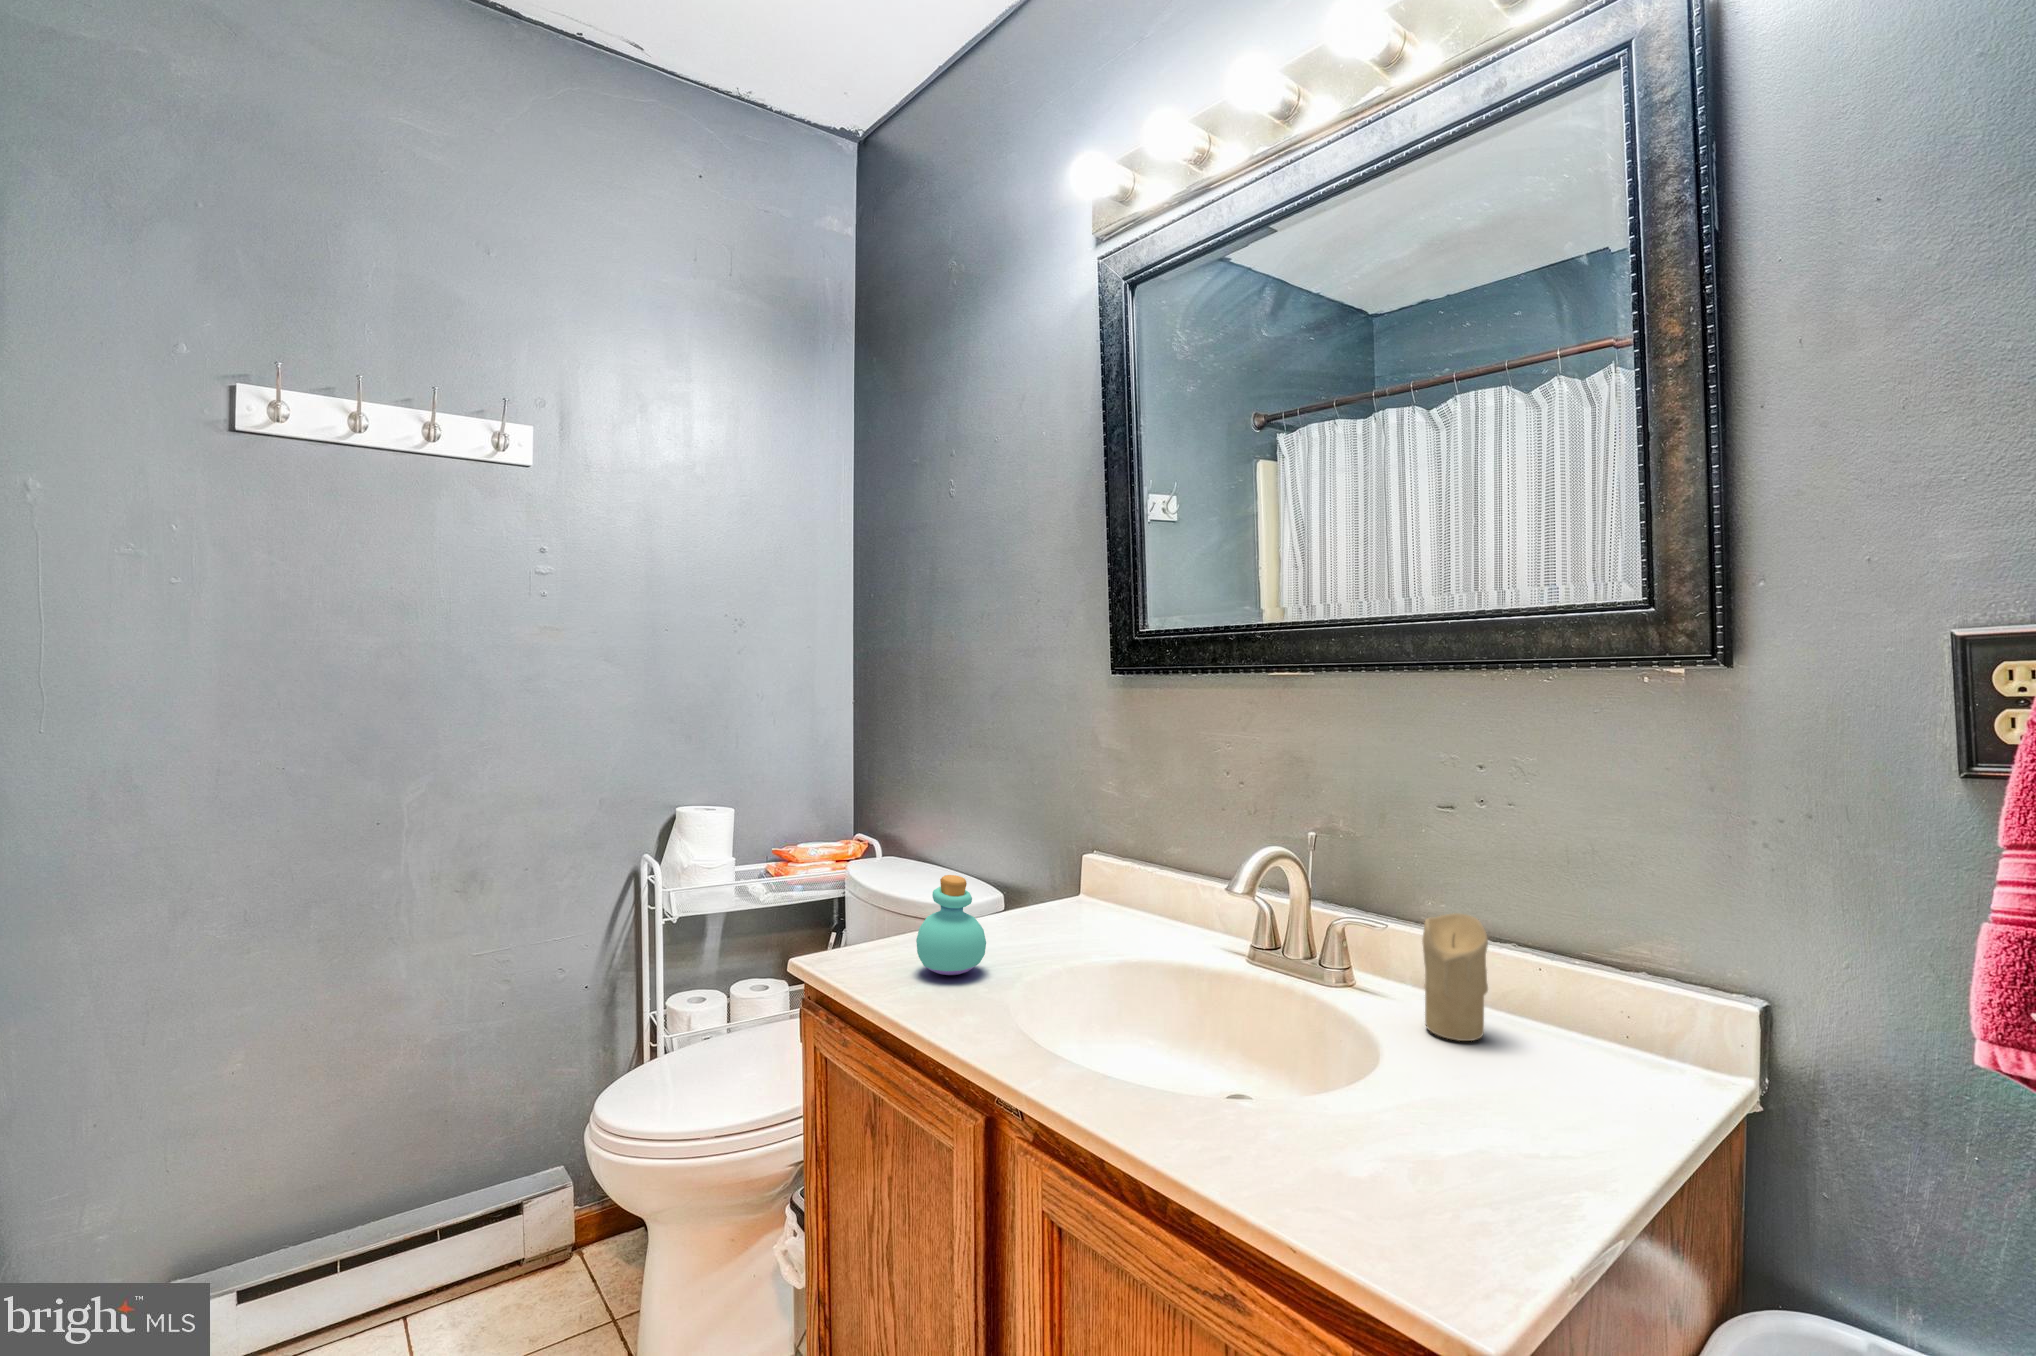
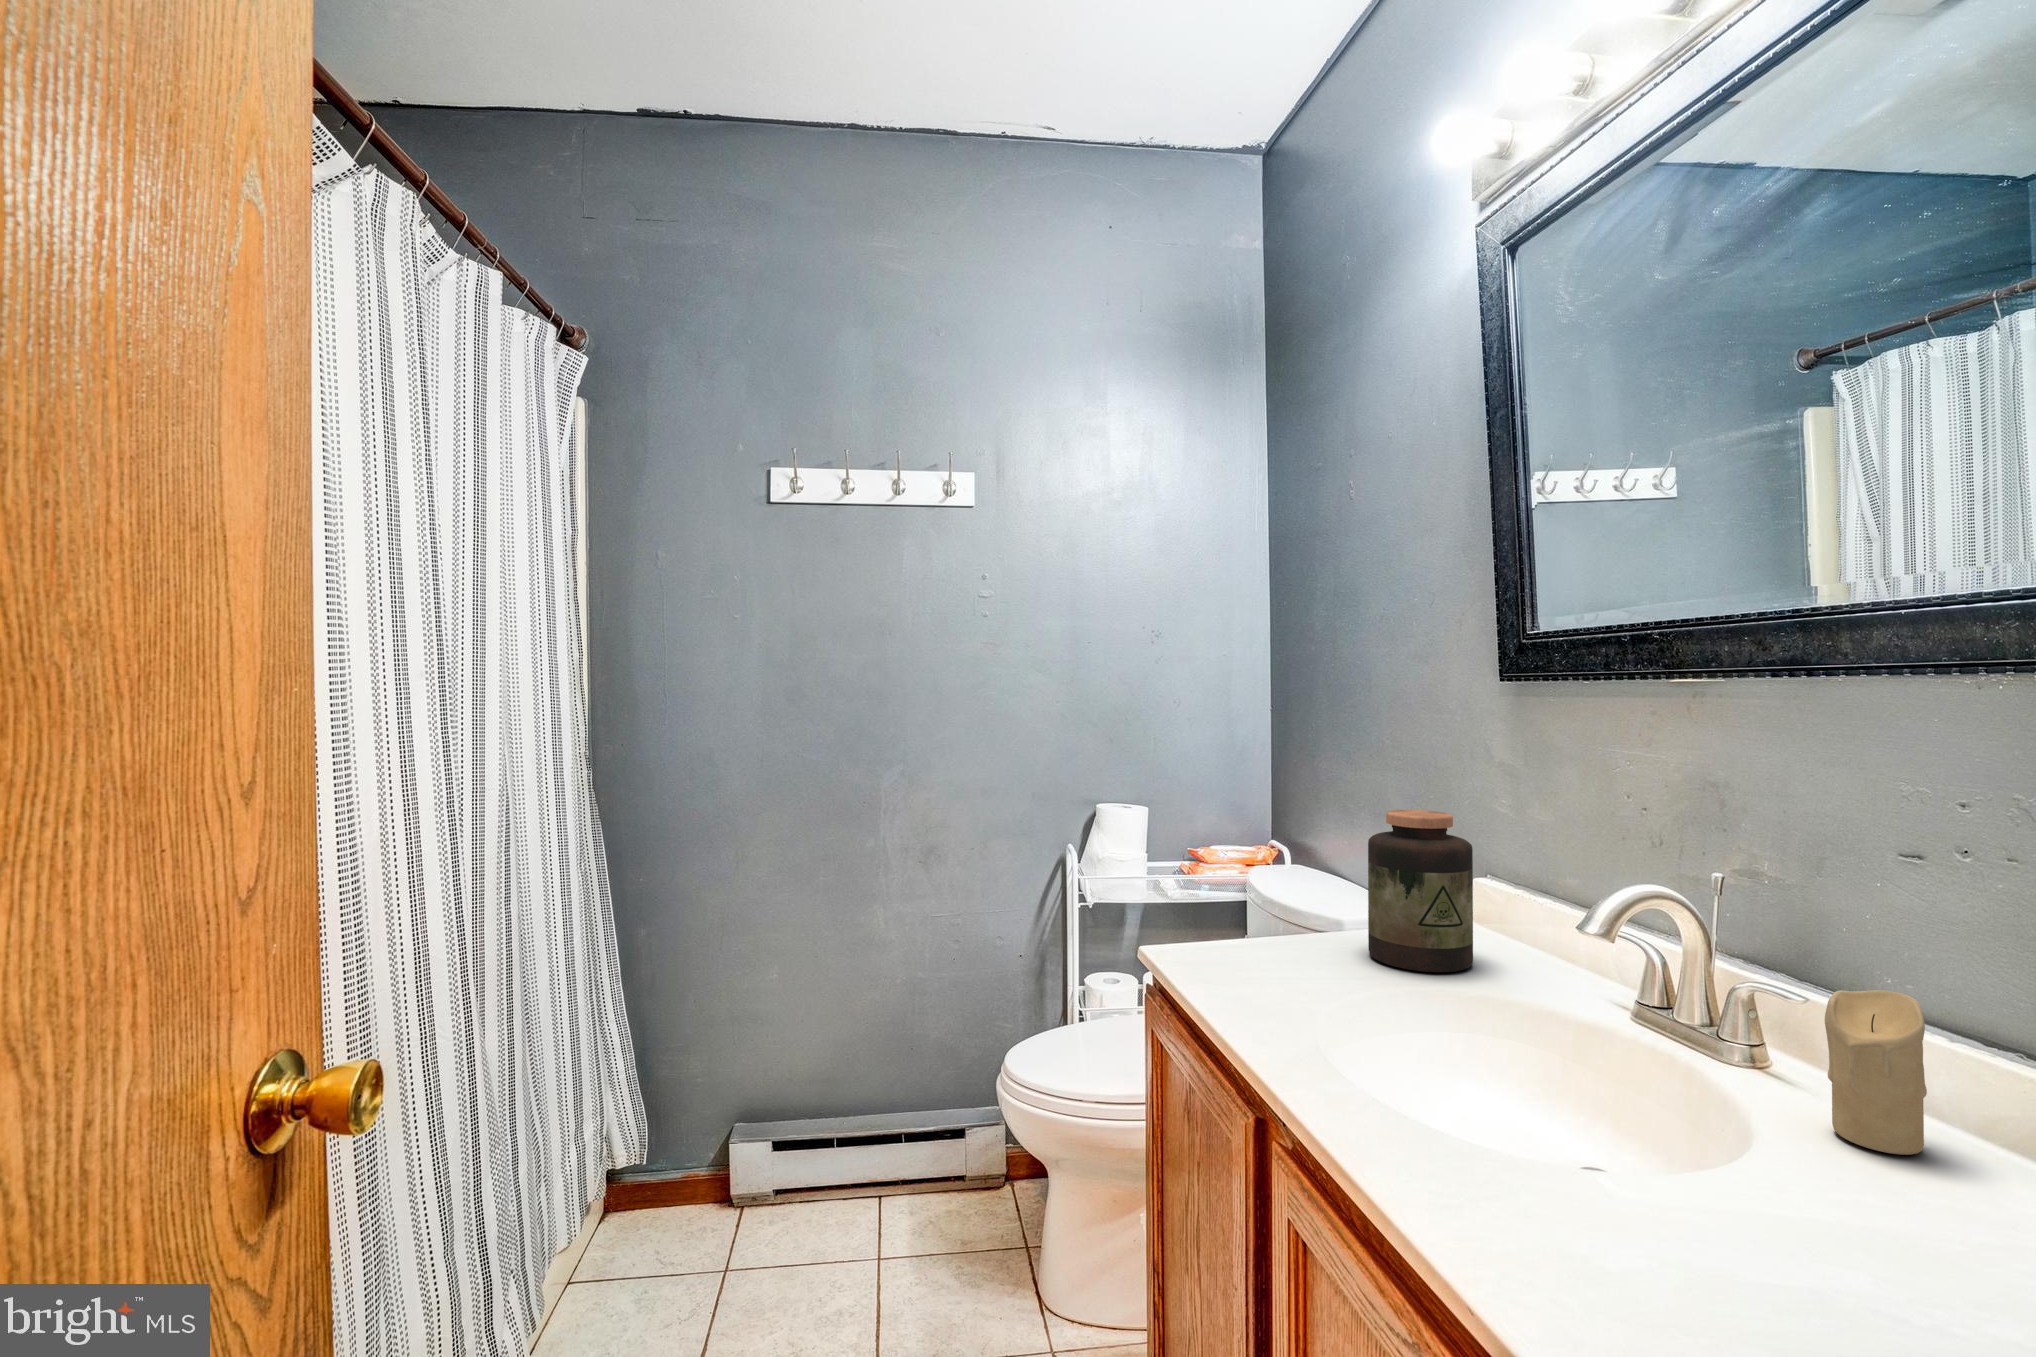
jar: none [1018,793,1109,945] -> present [1368,810,1473,972]
perfume bottle: present [916,875,986,975] -> none [1240,882,1310,980]

